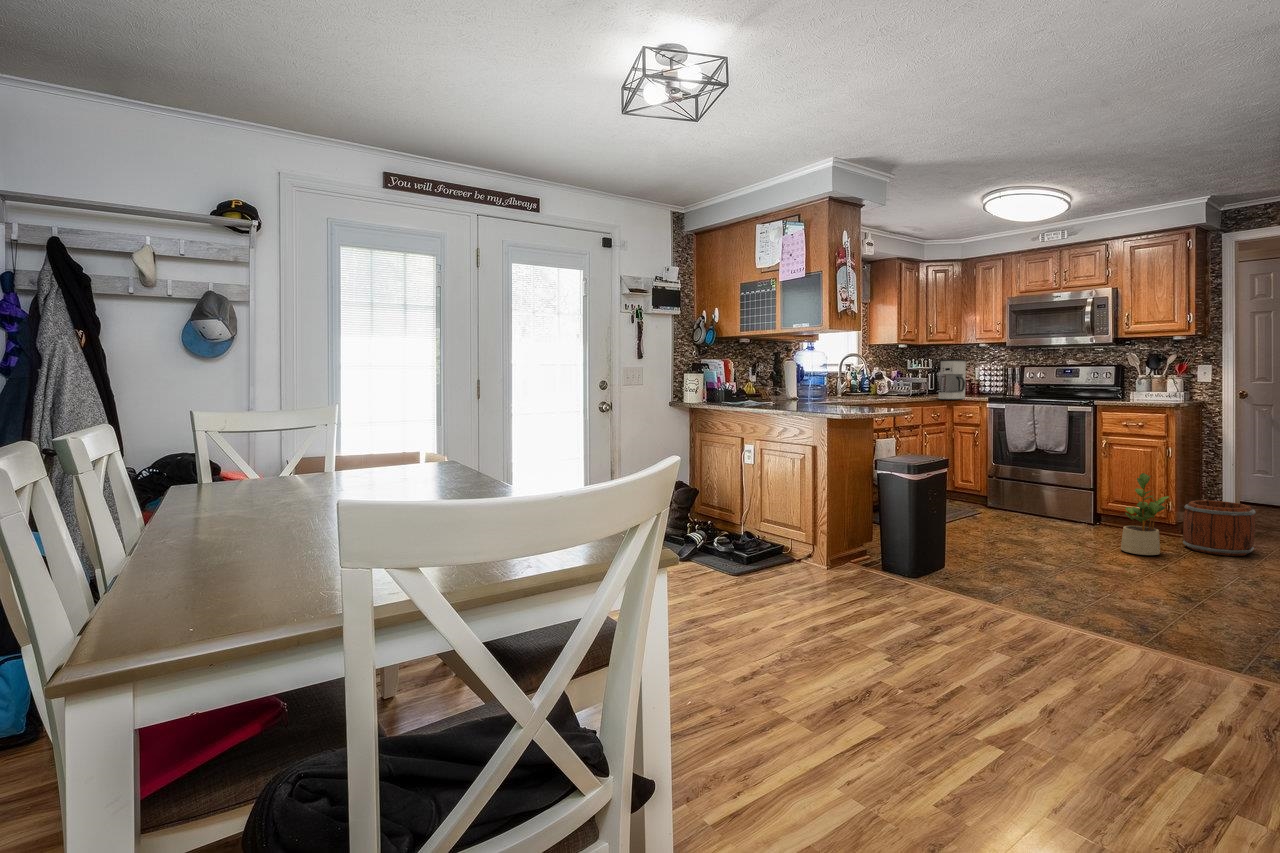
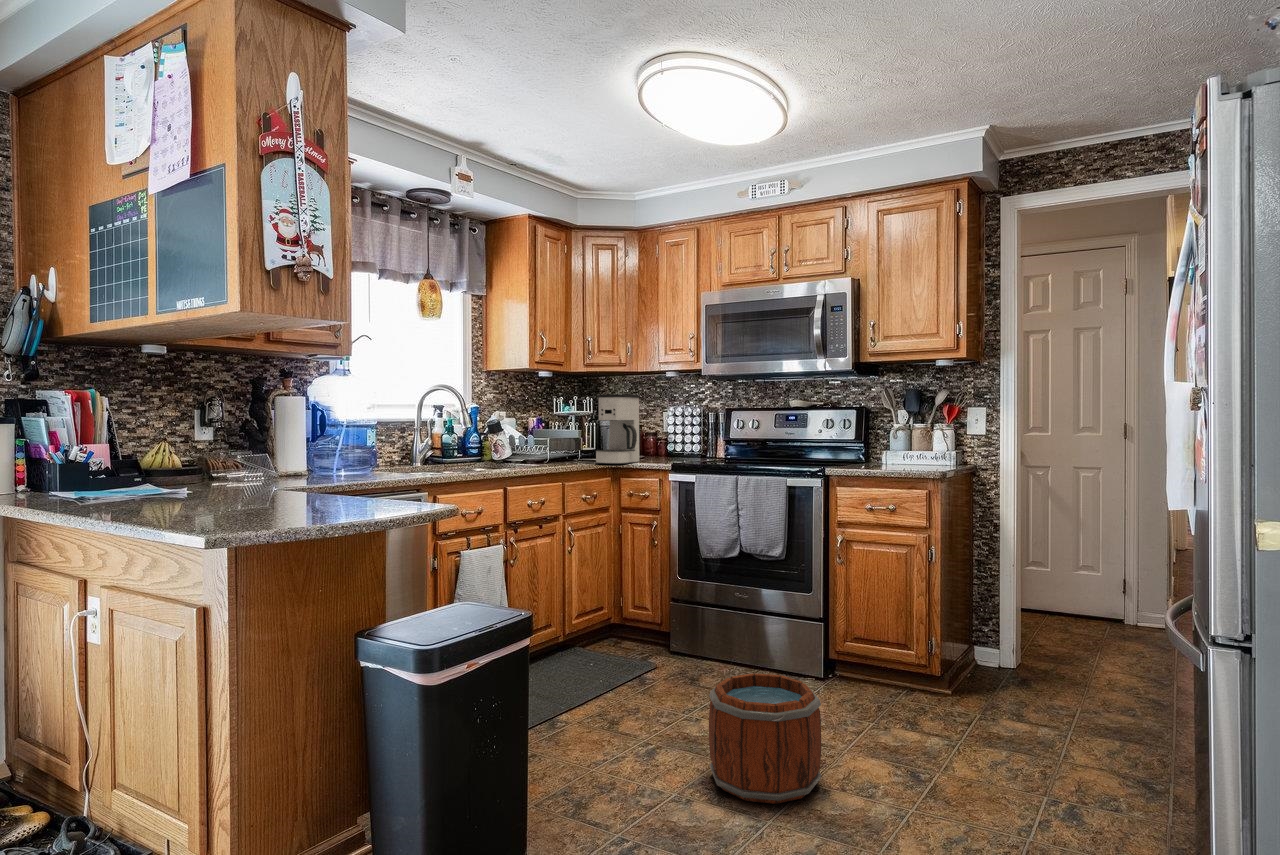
potted plant: present [1121,473,1169,555] -> none [880,623,958,794]
bucket: present [1183,500,1256,556] -> present [709,673,821,804]

